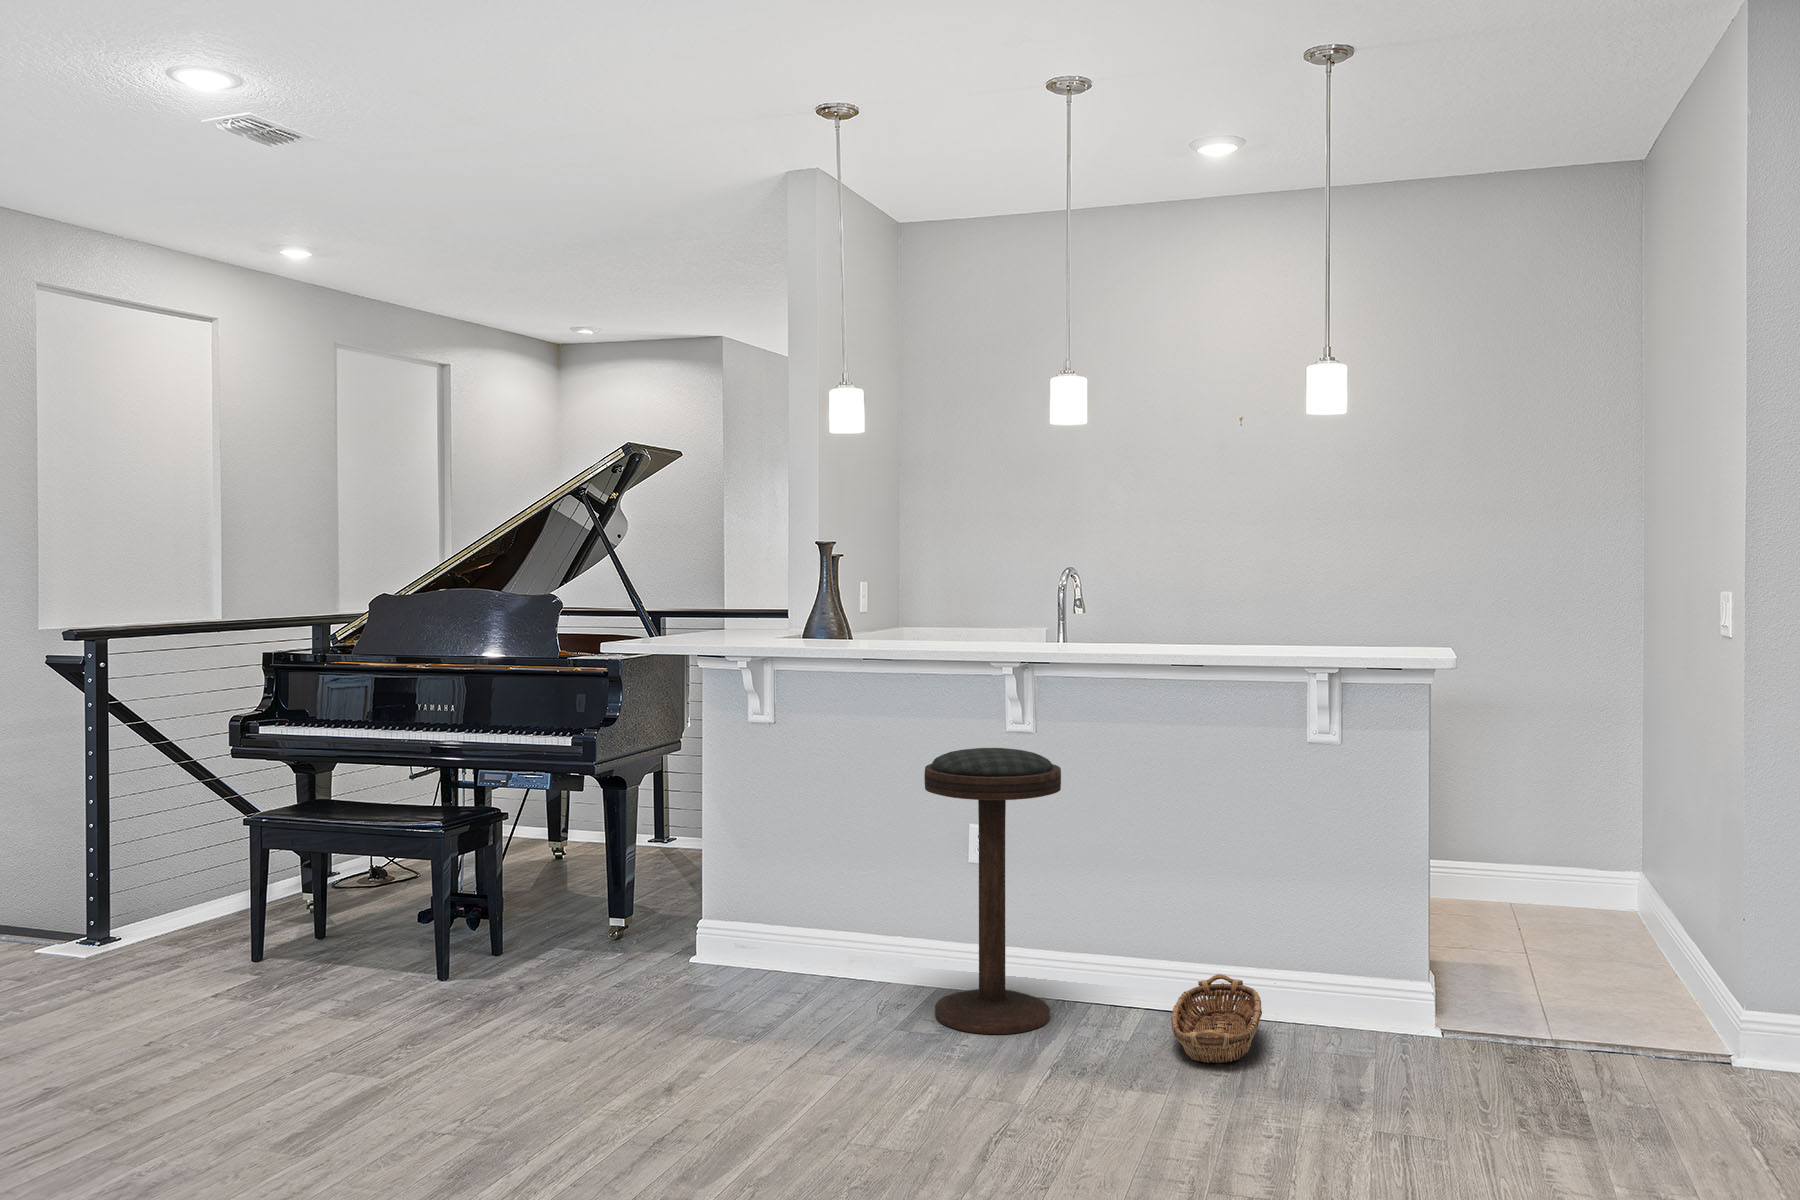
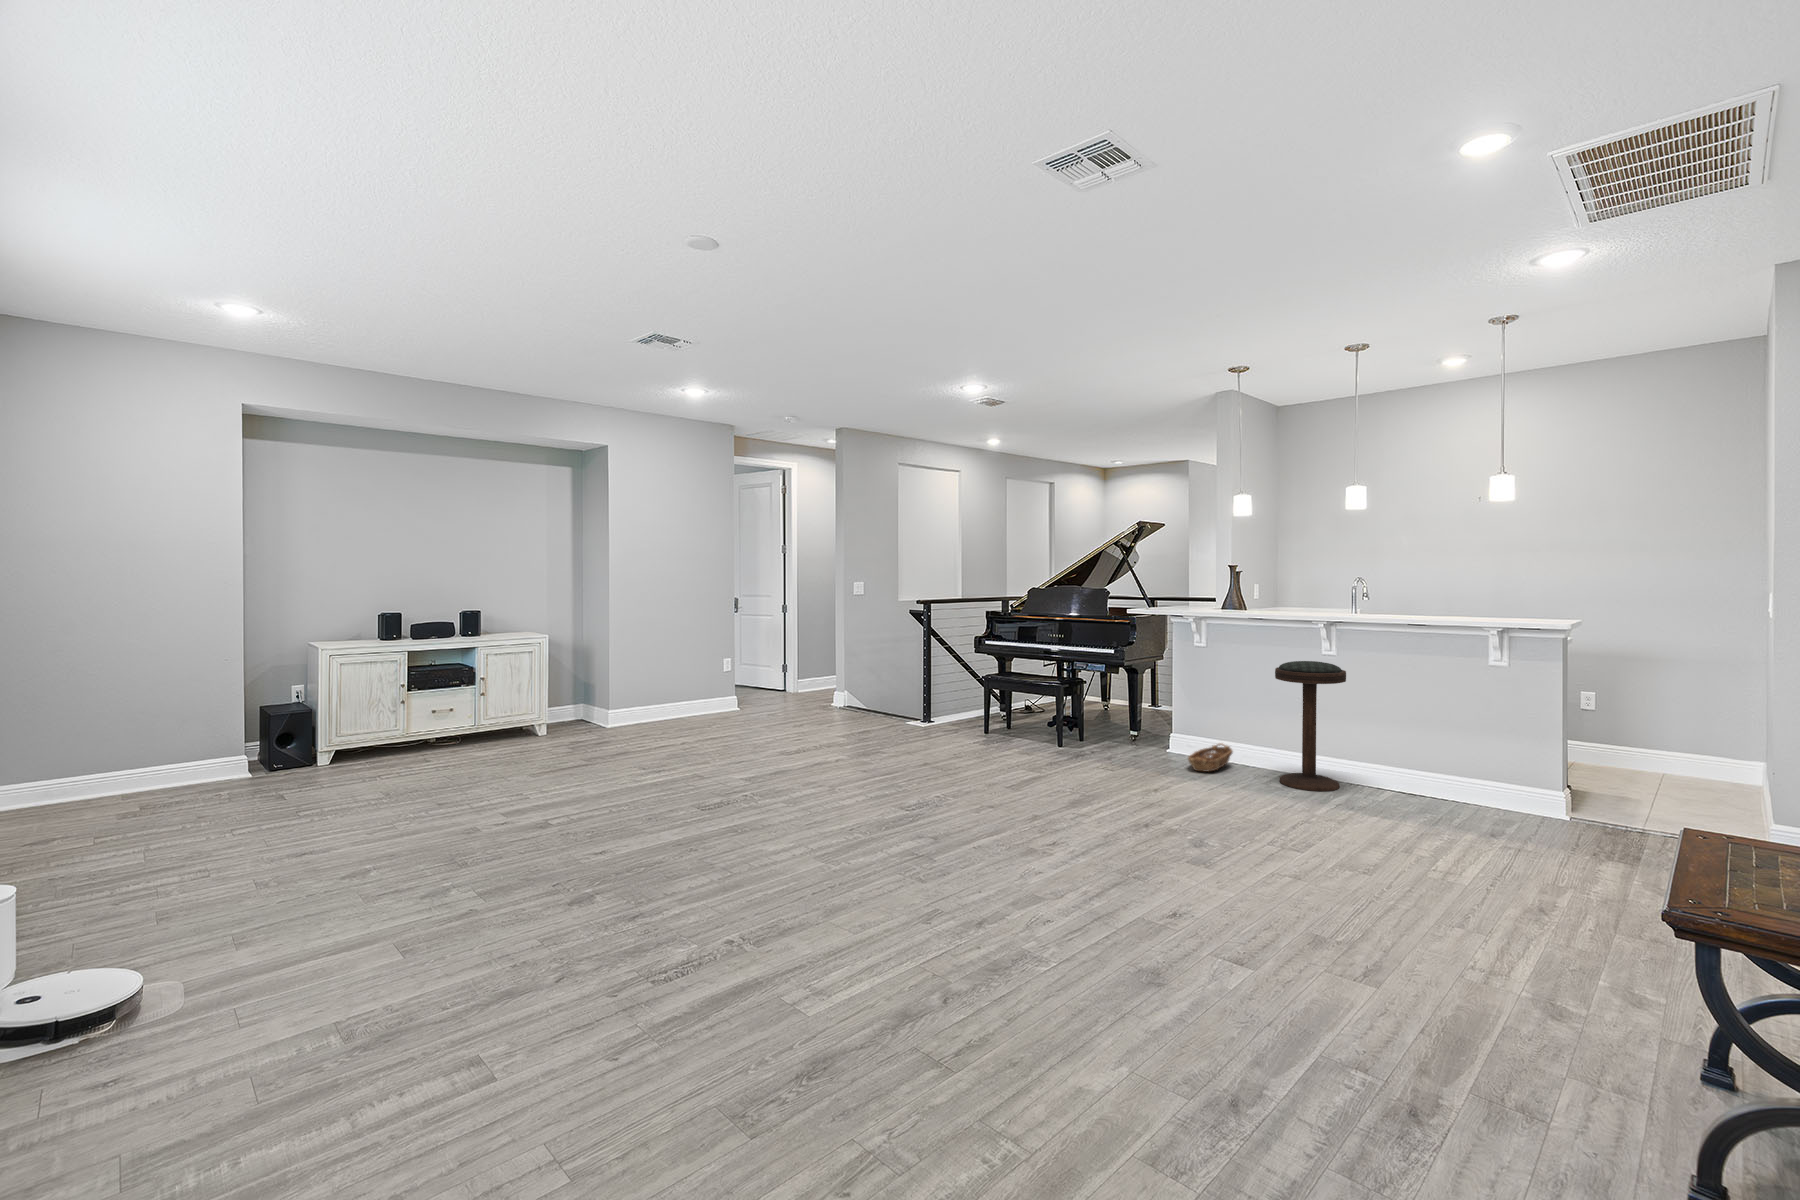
basket: present [1171,974,1262,1063] -> present [1188,743,1233,771]

